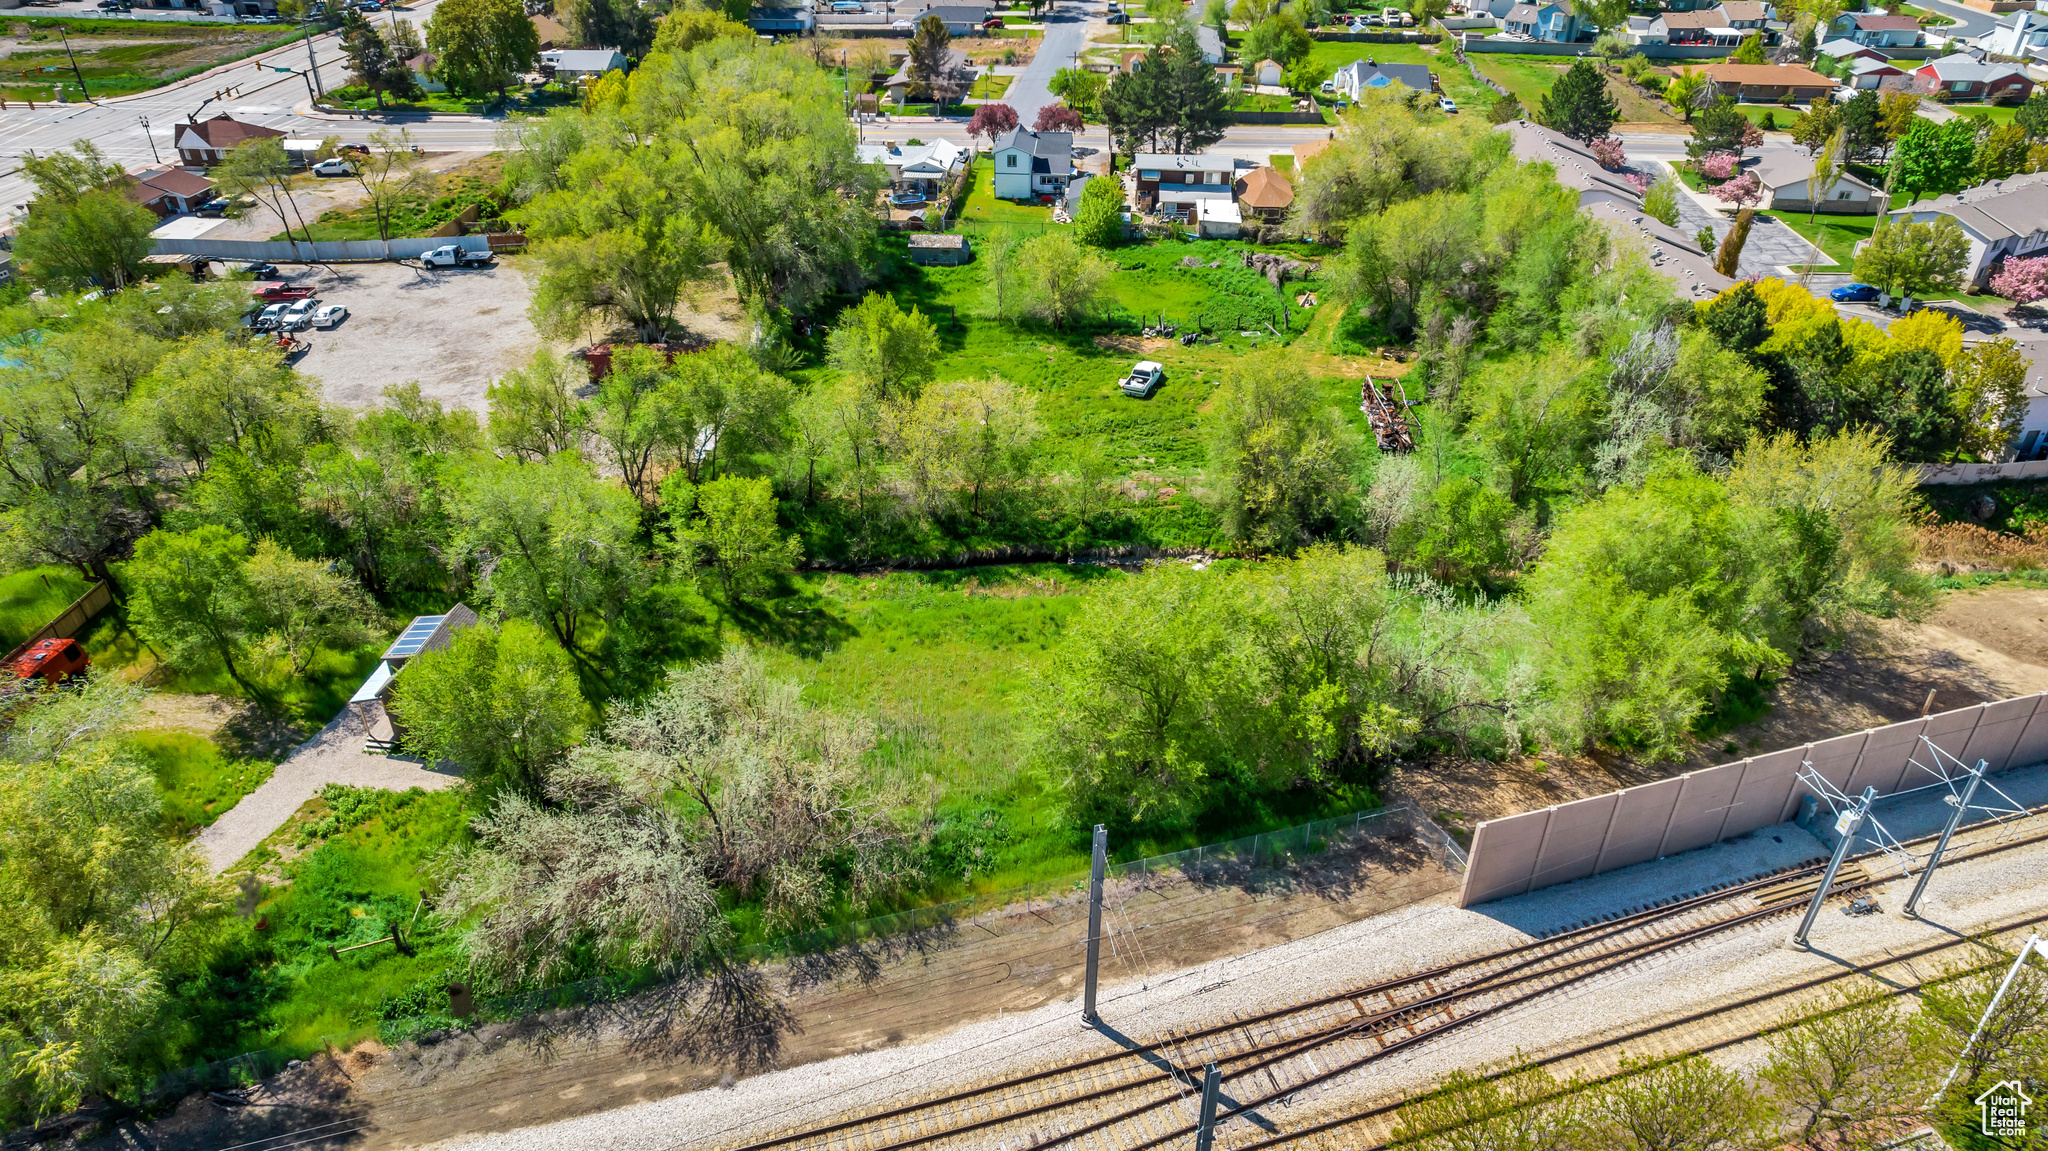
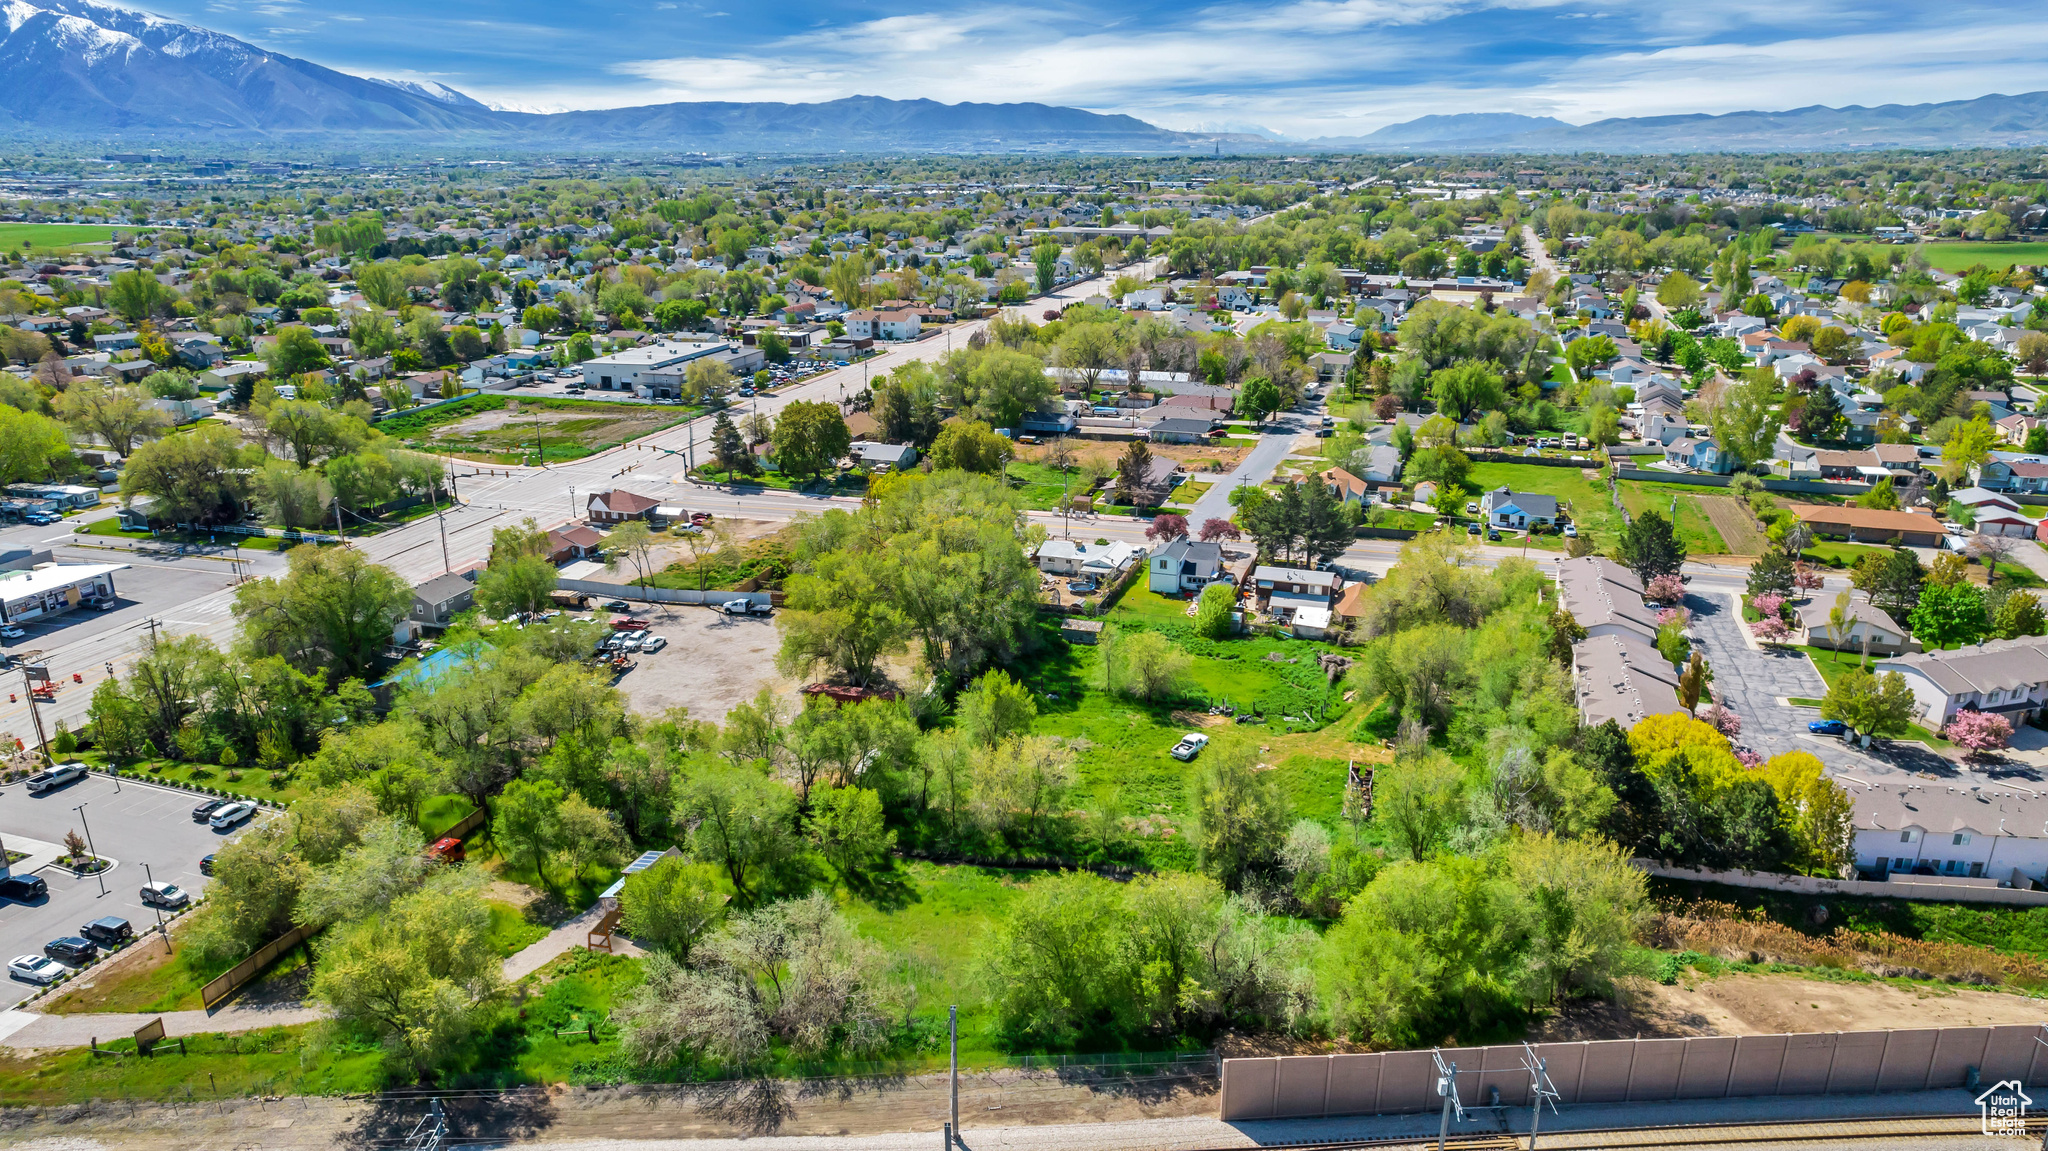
bench: none [346,704,416,793] -> present [588,901,623,953]
watering can: present [448,962,475,1018] -> none [607,1050,628,1082]

